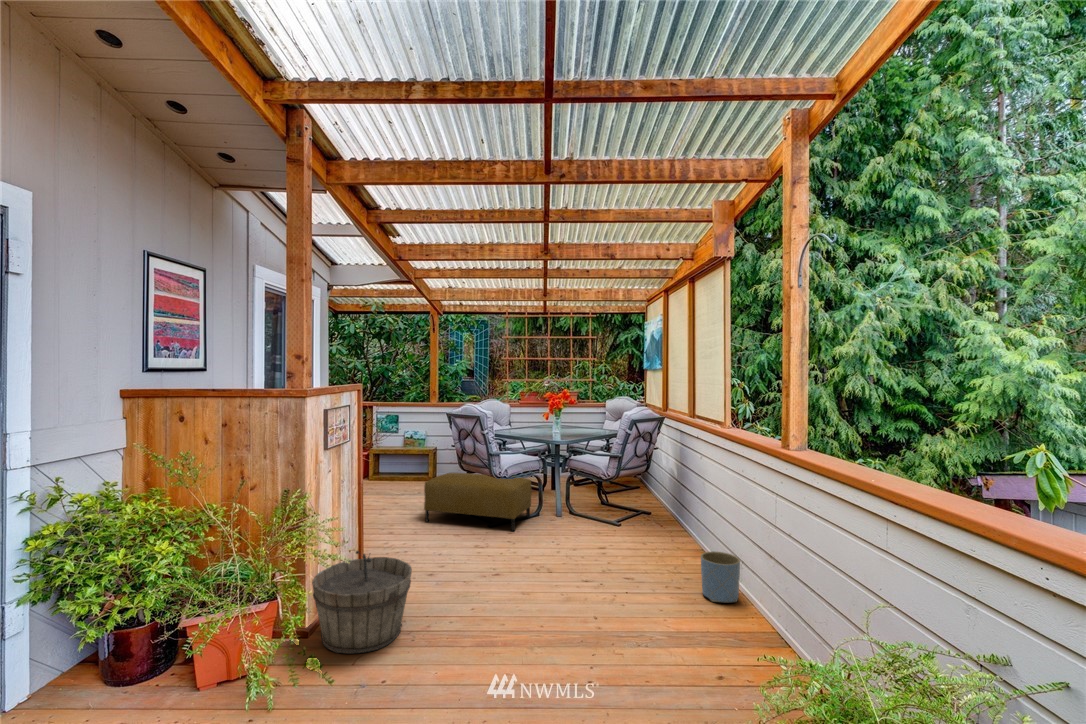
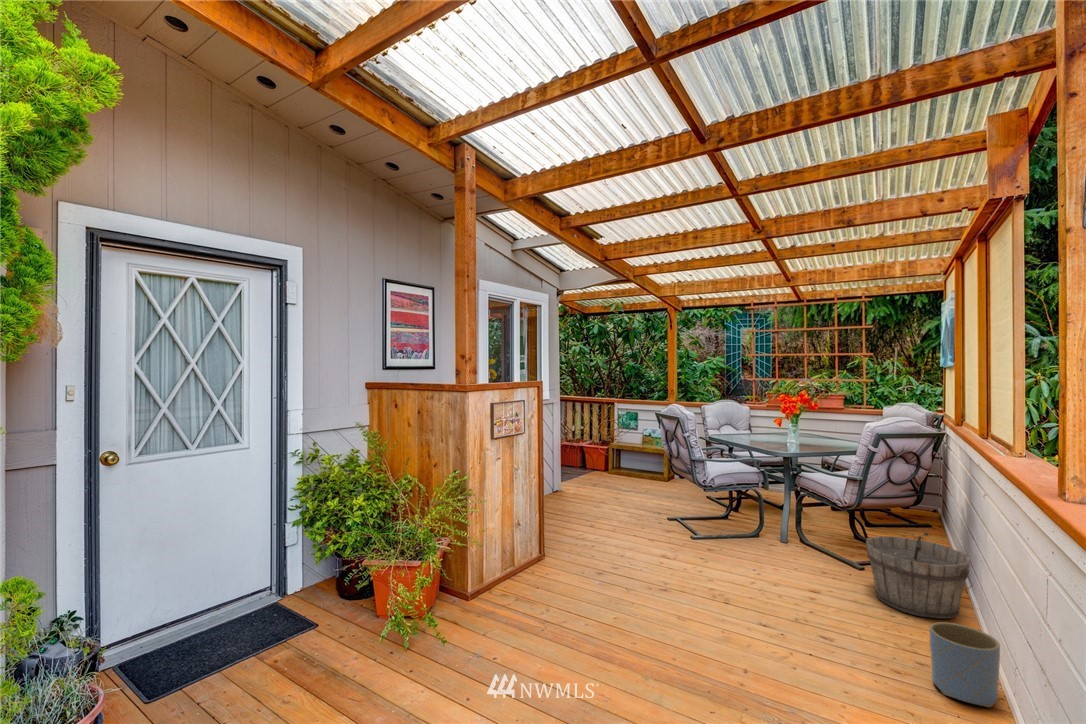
ottoman: present [424,472,531,531] -> none [628,475,746,547]
wooden bucket: present [312,551,412,653] -> present [866,533,972,619]

